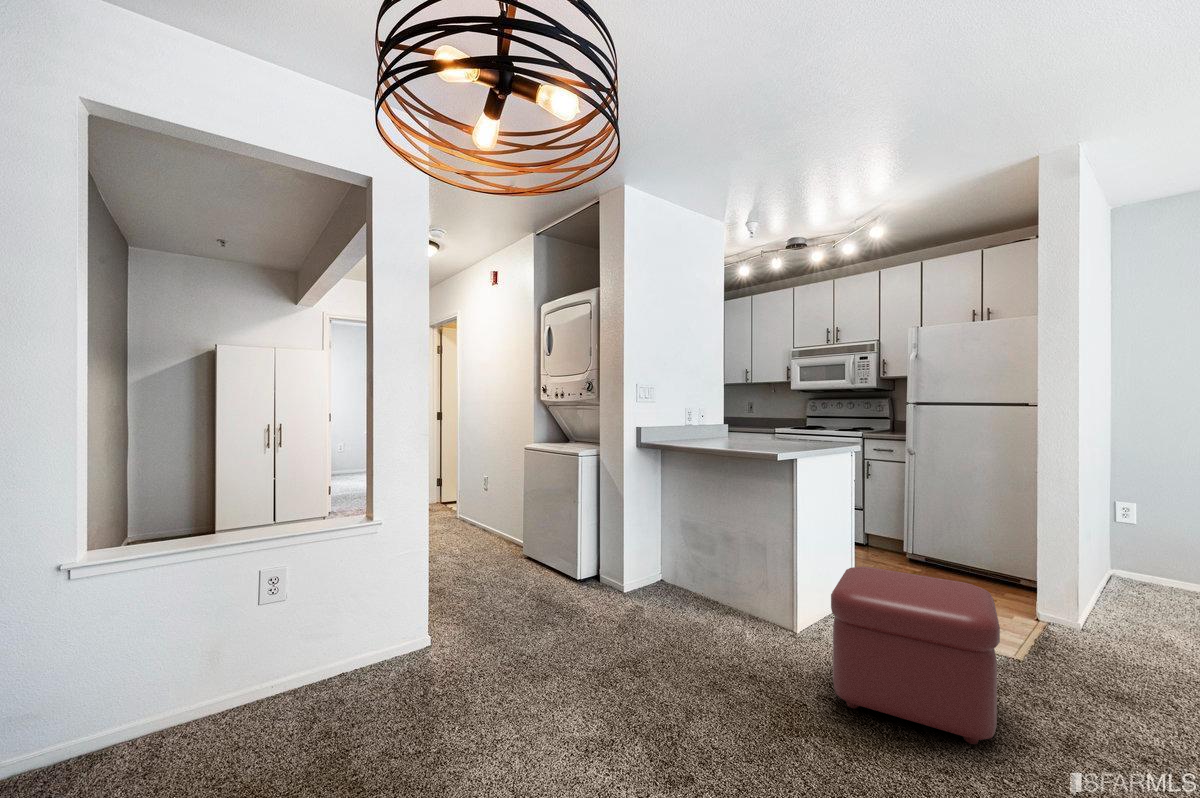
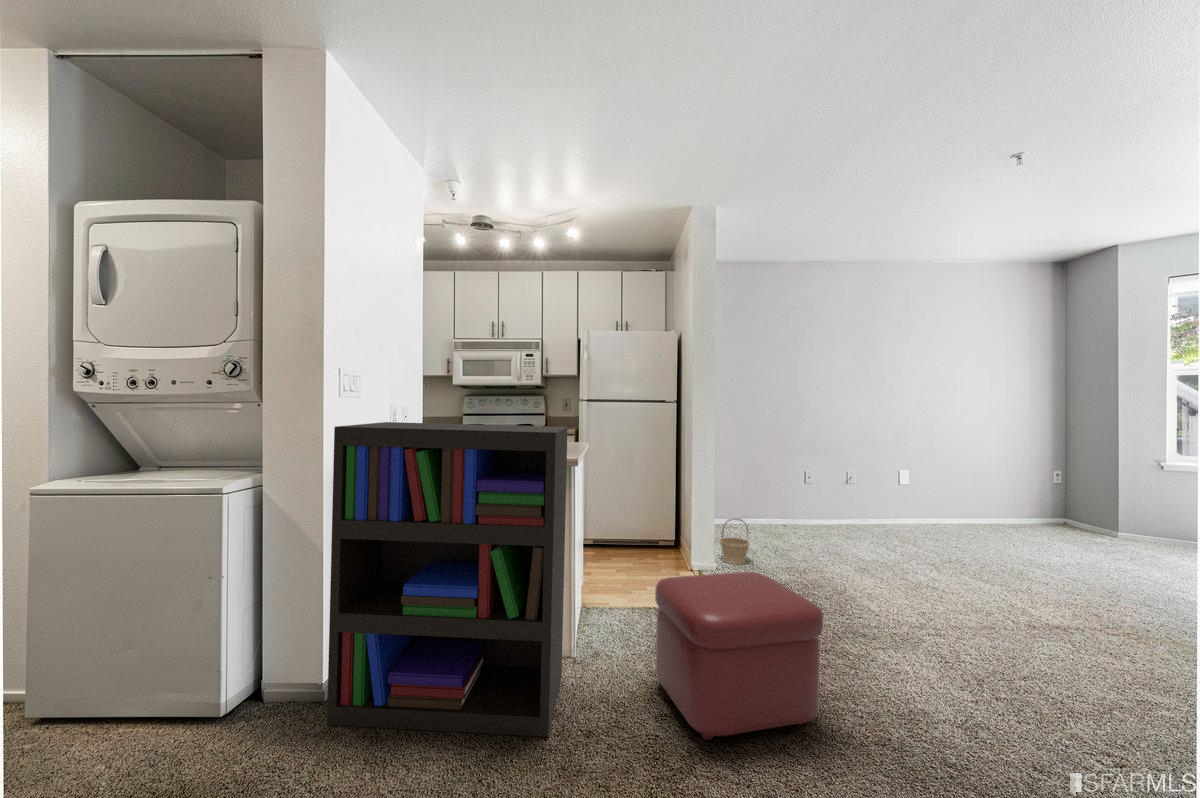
bookshelf: none [617,418,777,654] -> present [327,422,568,737]
basket: none [1103,557,1159,622] -> present [720,518,749,564]

